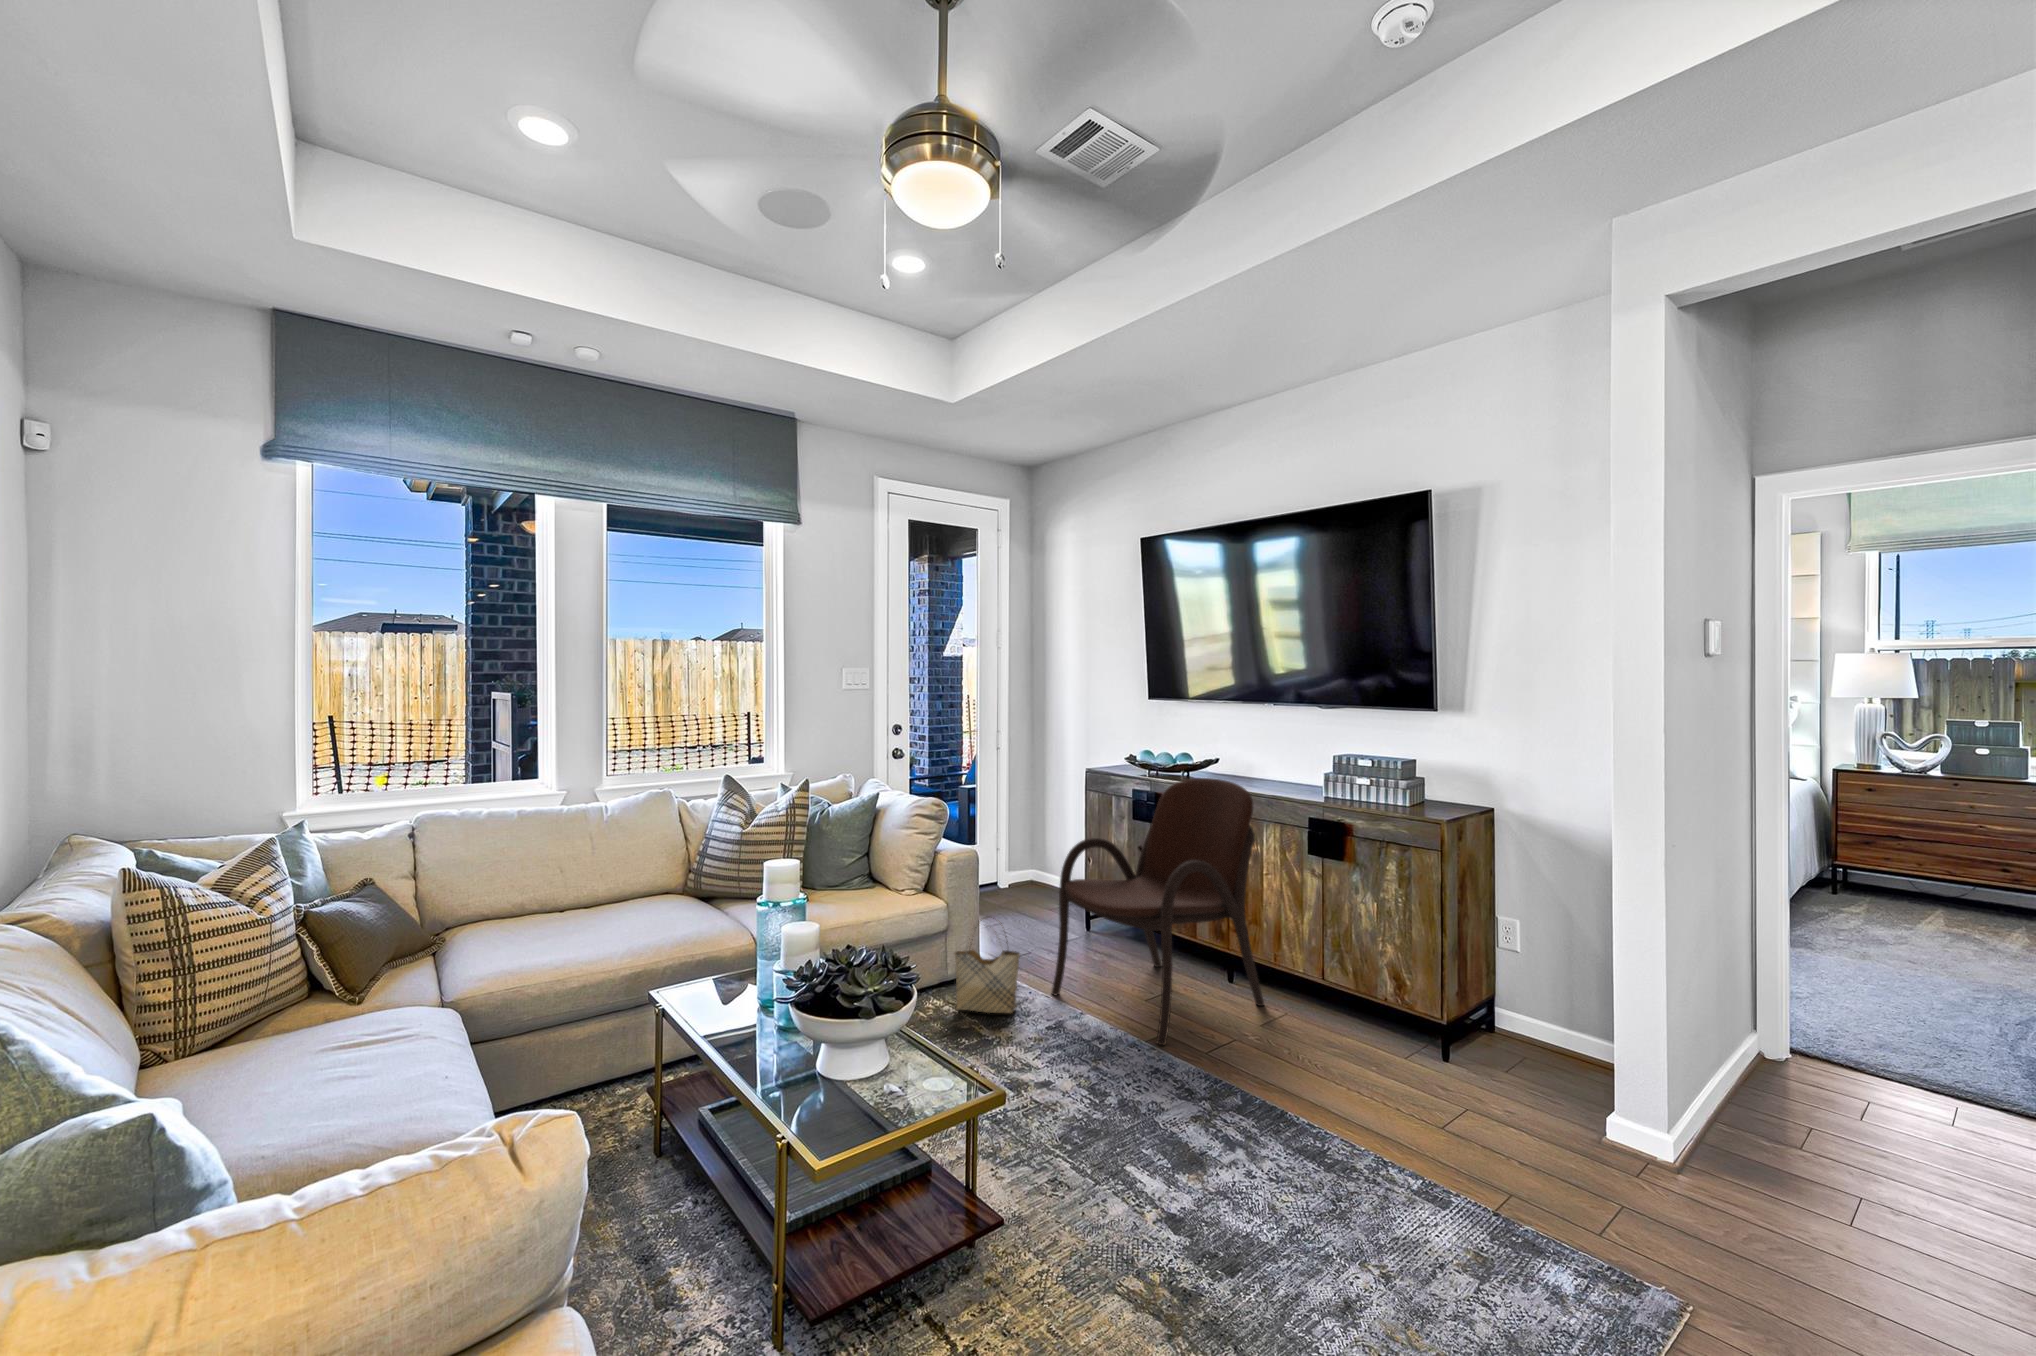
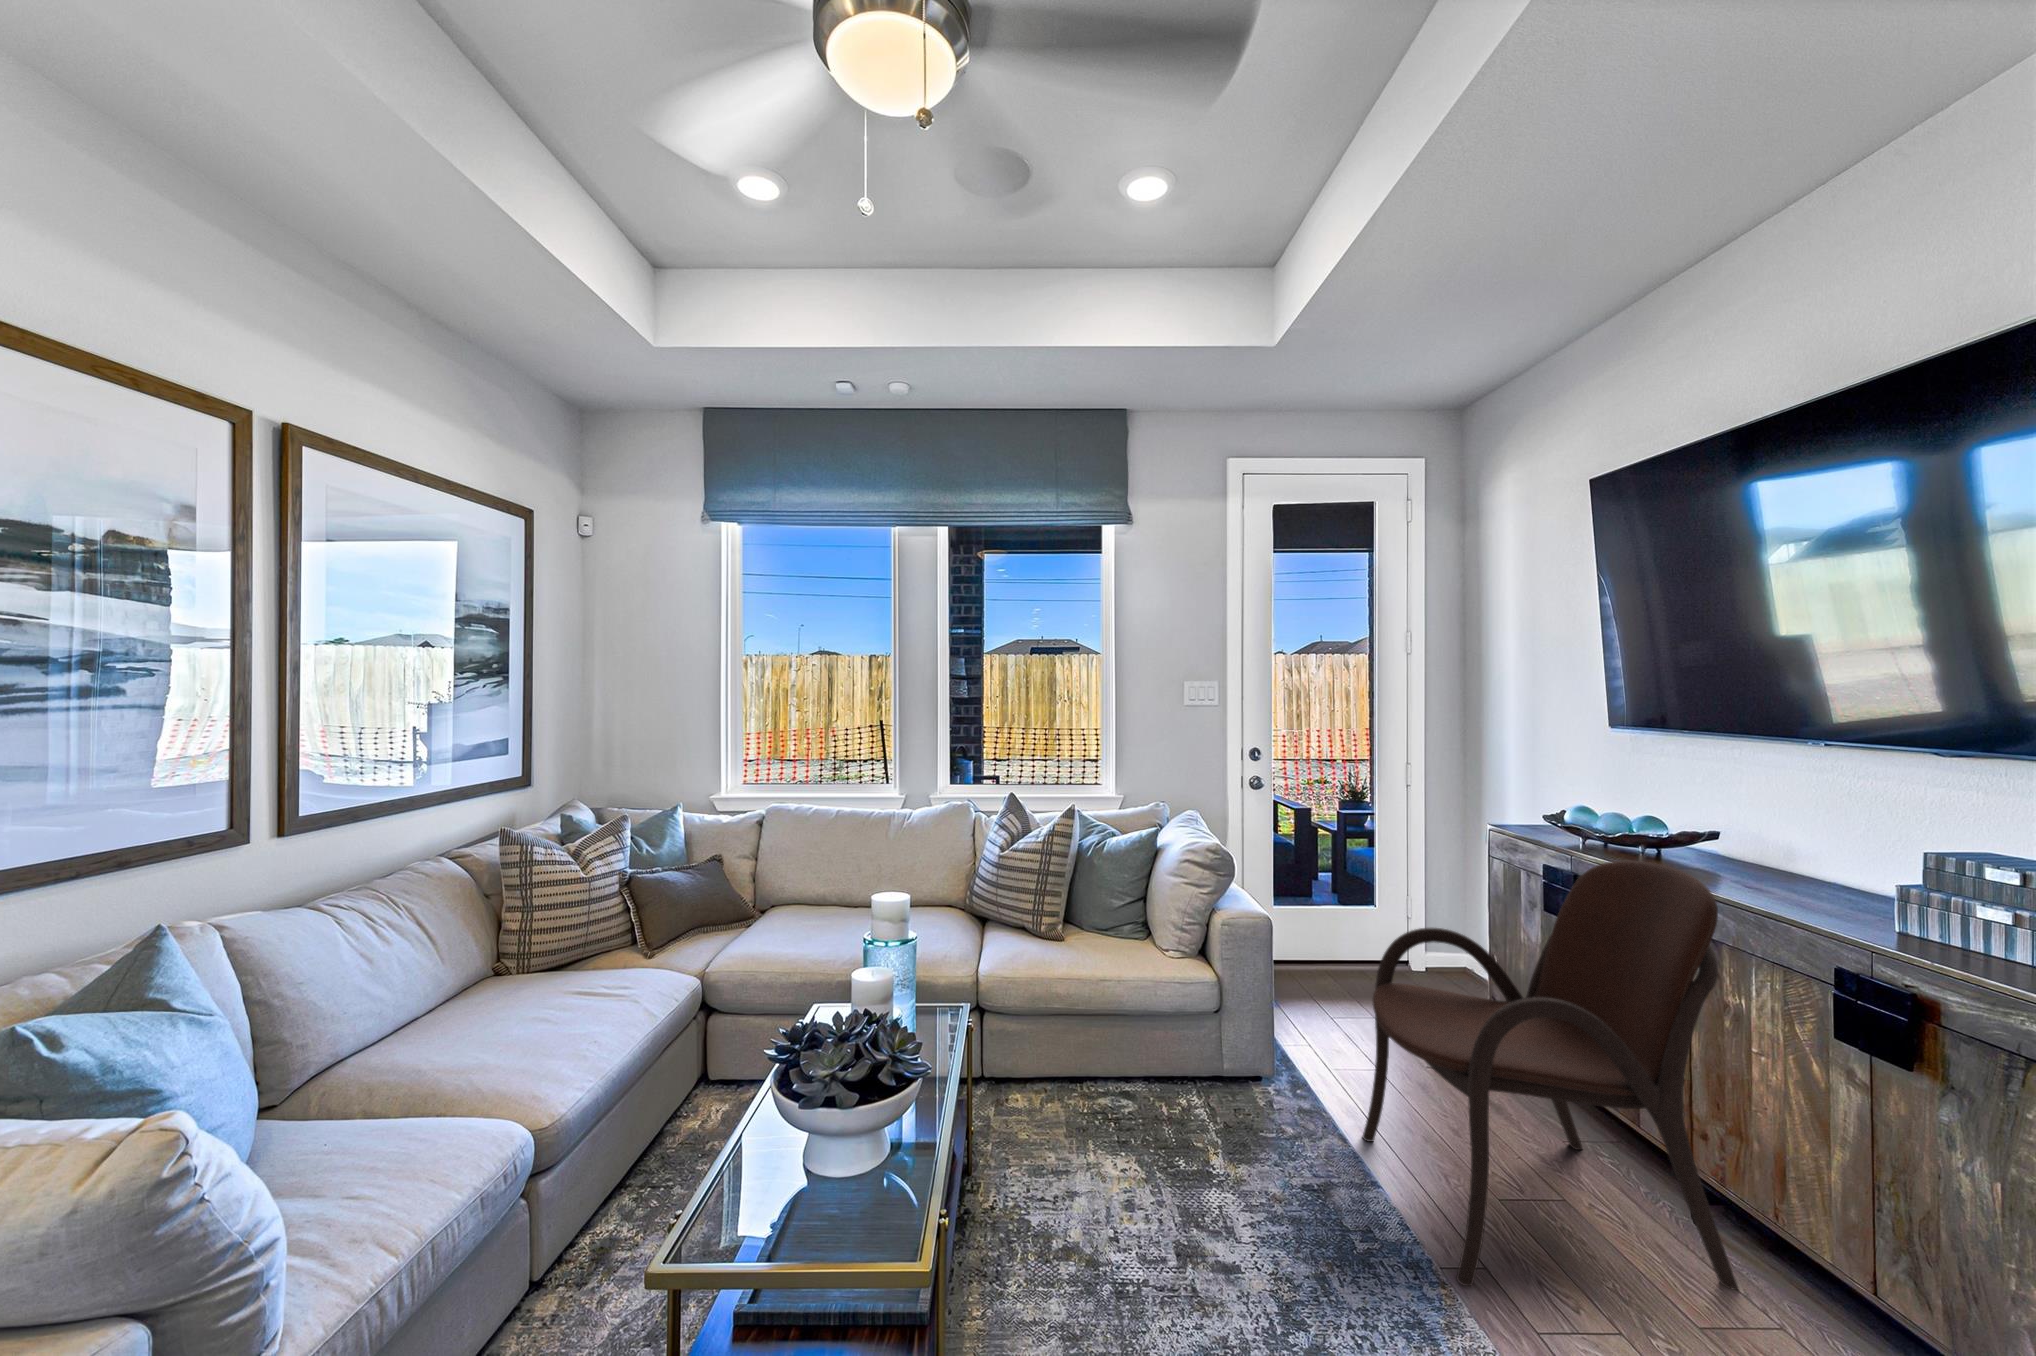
woven basket: present [954,917,1020,1013] -> none [1213,1007,1298,1147]

